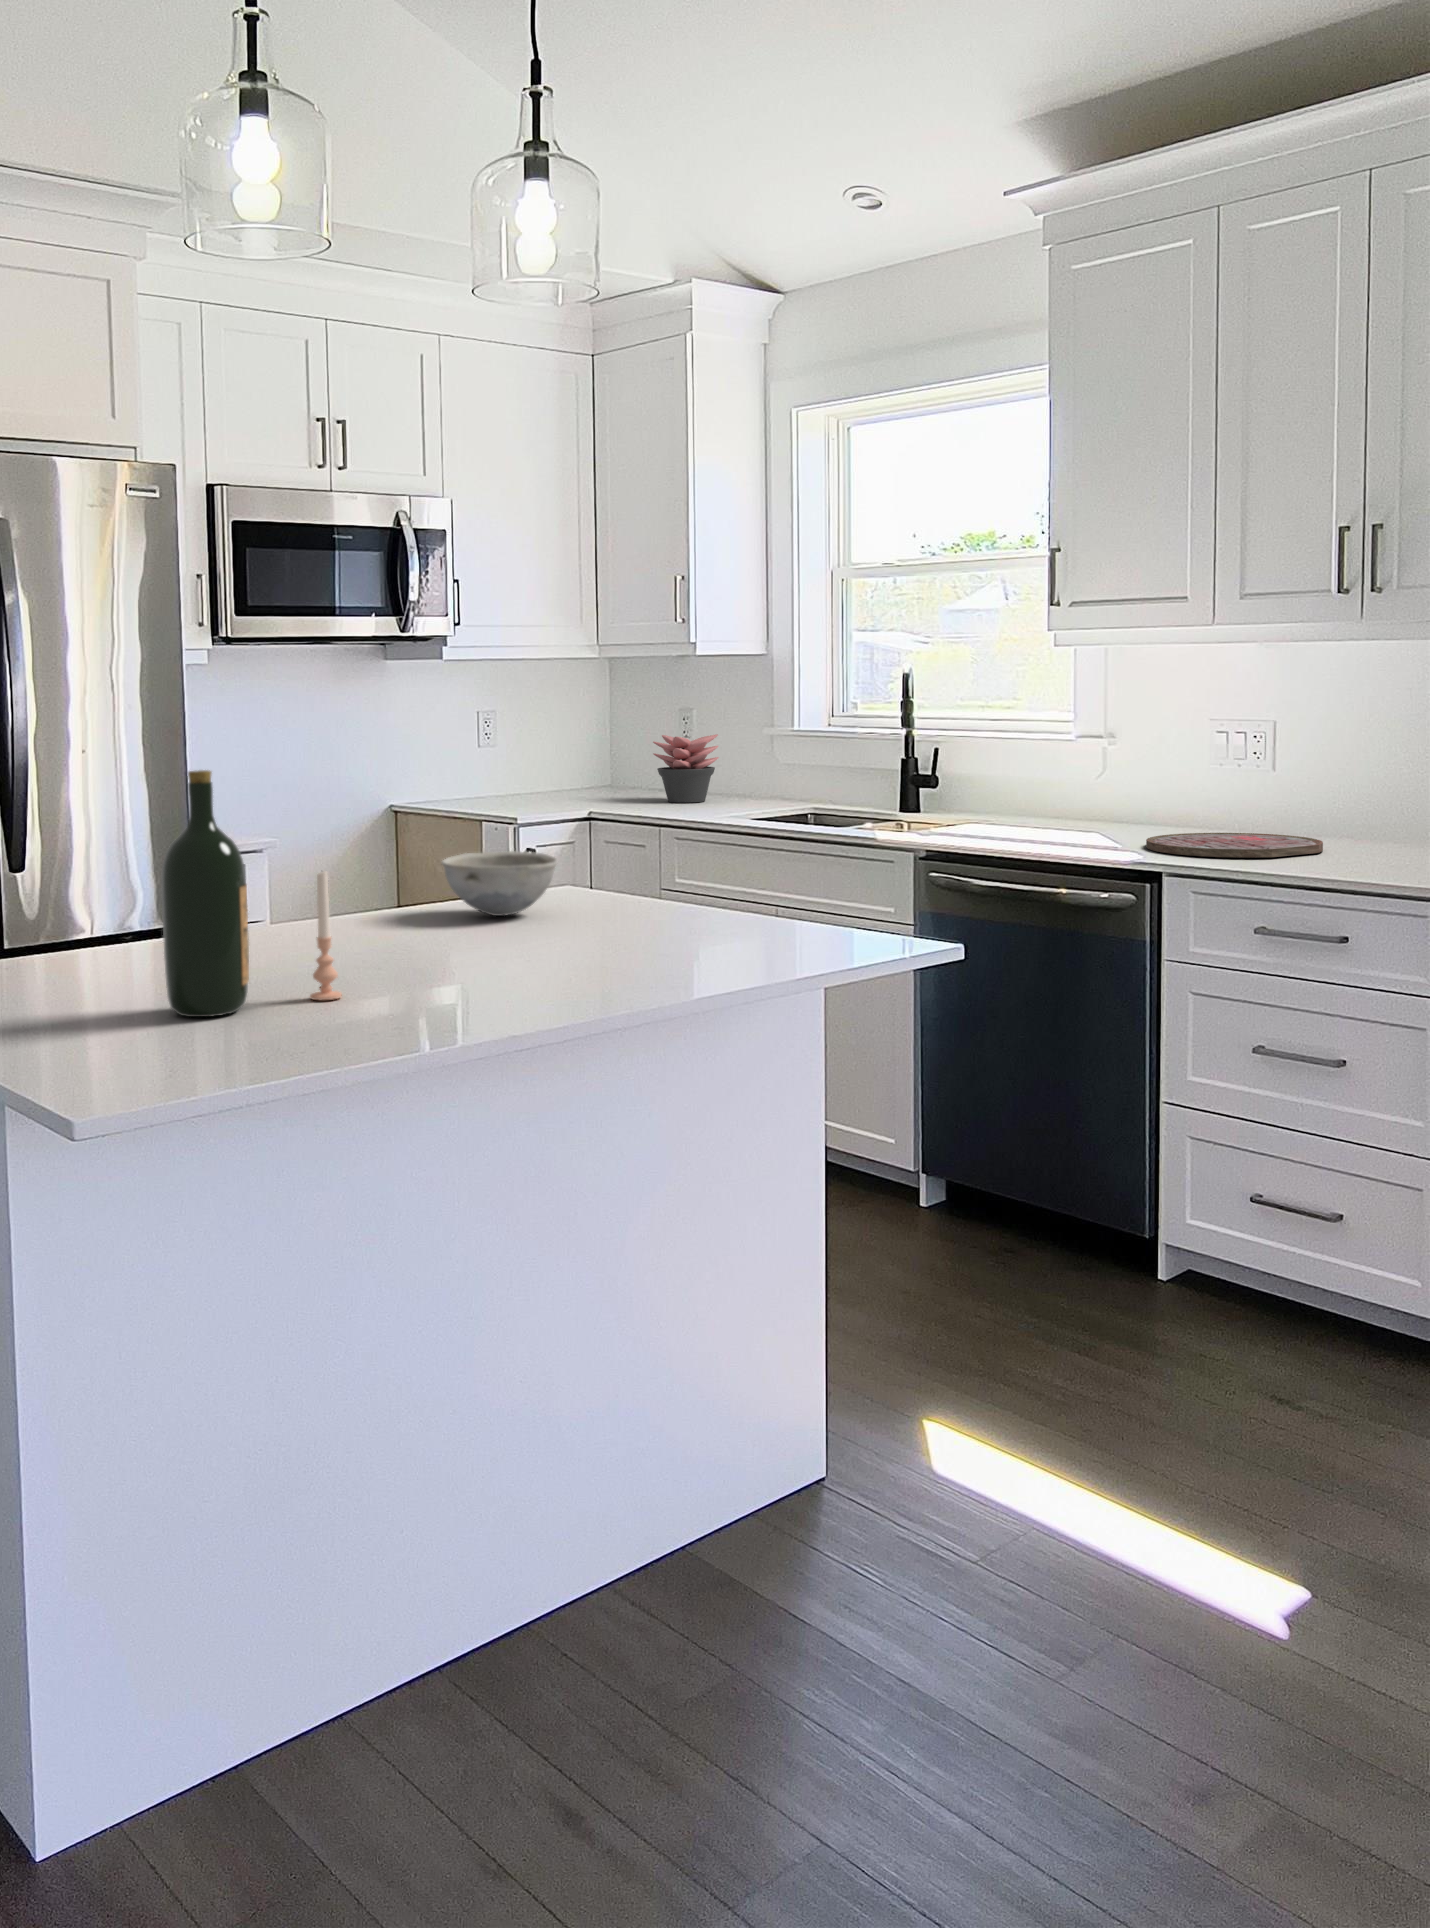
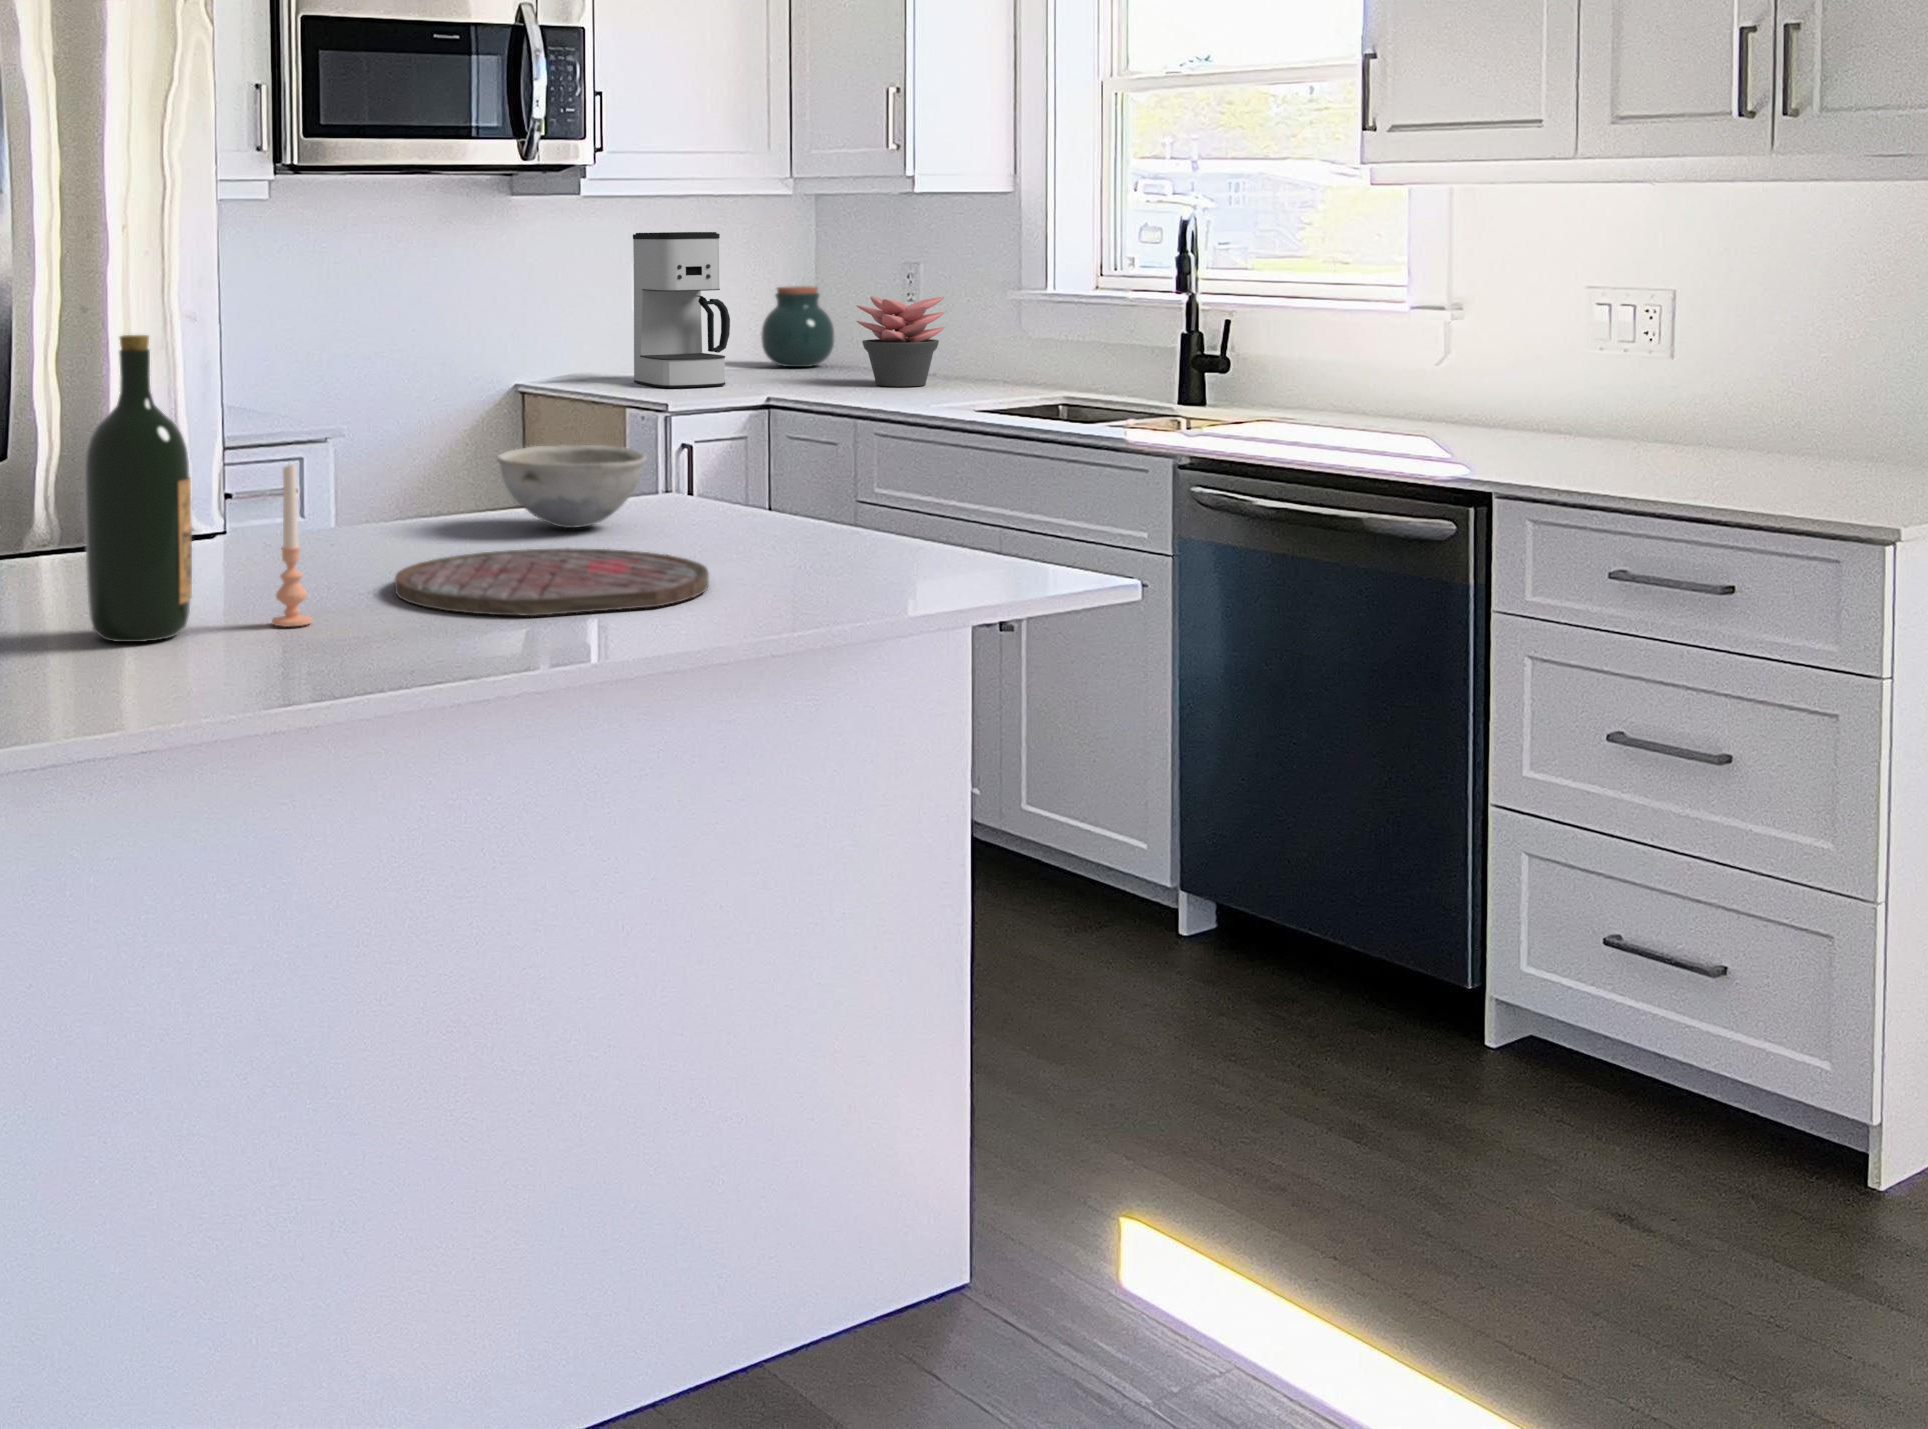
coffee maker: none [480,687,556,807] -> present [633,232,730,388]
jar: none [573,728,628,789] -> present [761,286,834,367]
cutting board: present [1146,833,1323,858] -> present [395,548,709,616]

